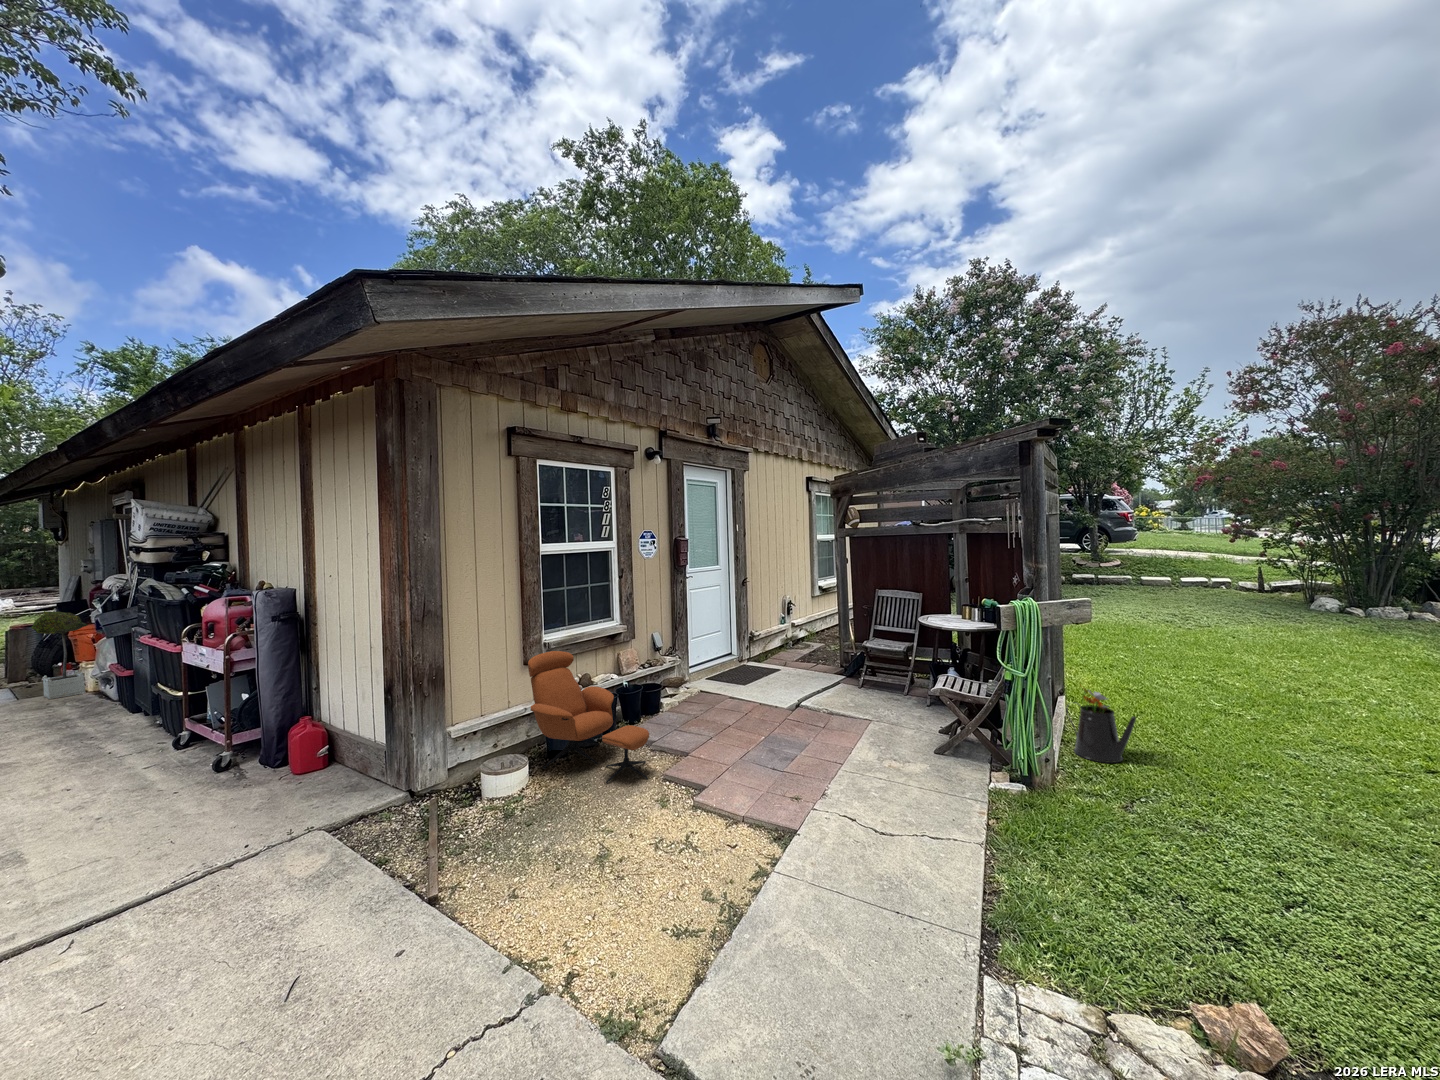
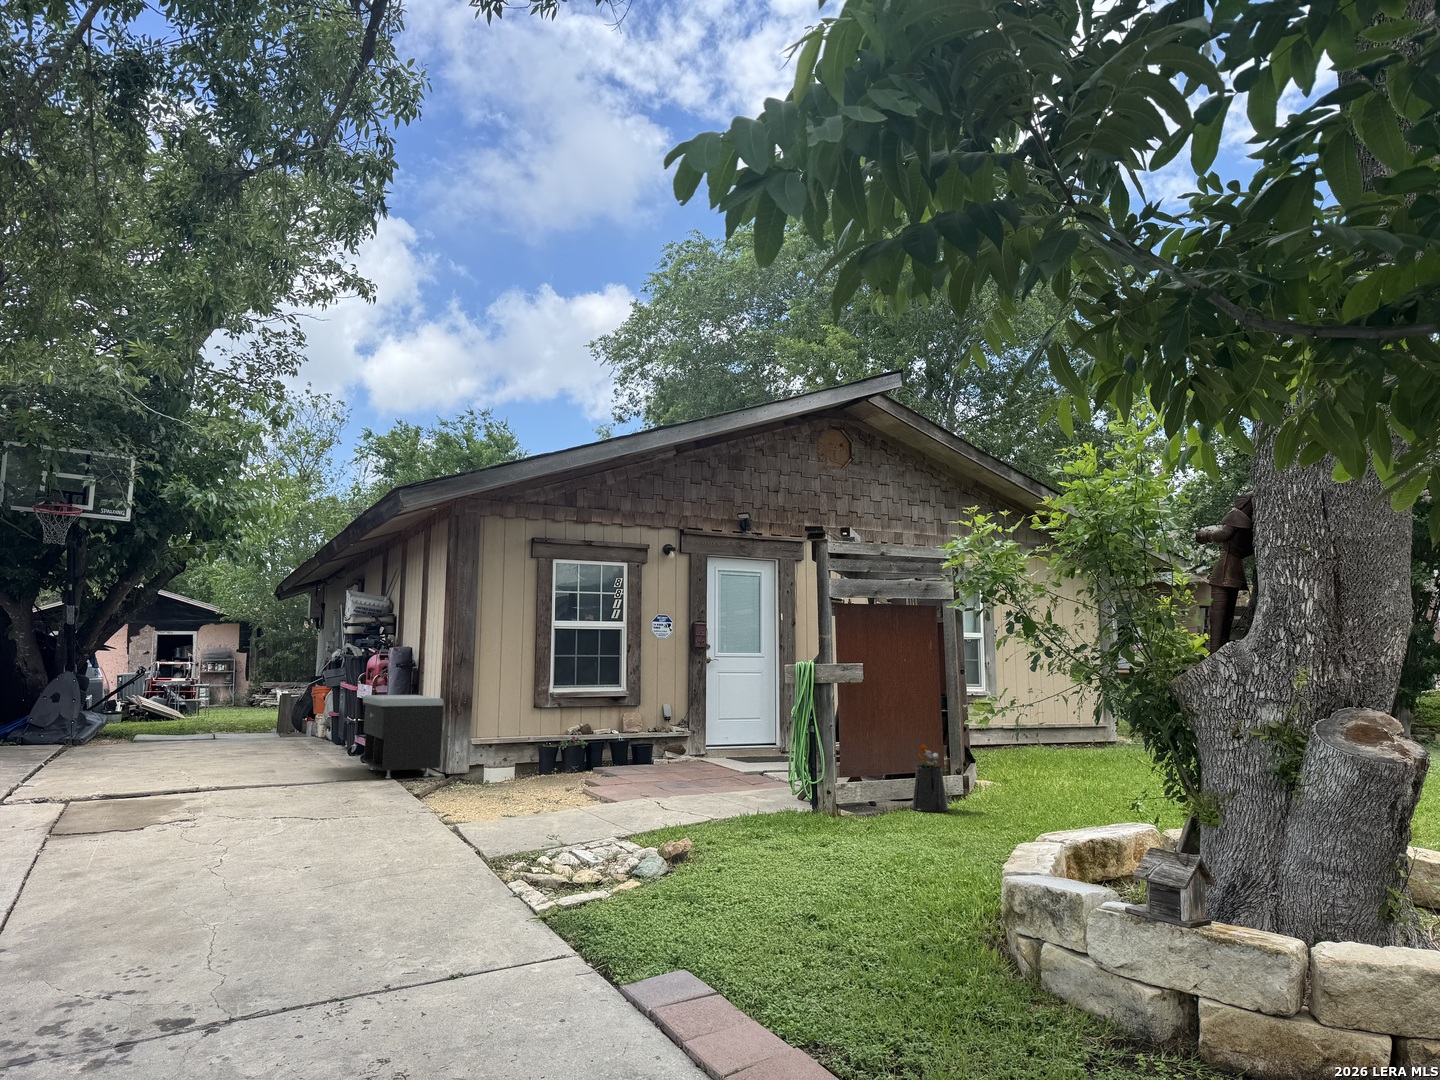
potted tree: present [32,611,88,699] -> none [294,672,322,735]
lounge chair: present [528,651,649,783] -> none [524,700,592,785]
storage bench: none [217,663,398,829] -> present [361,695,443,778]

